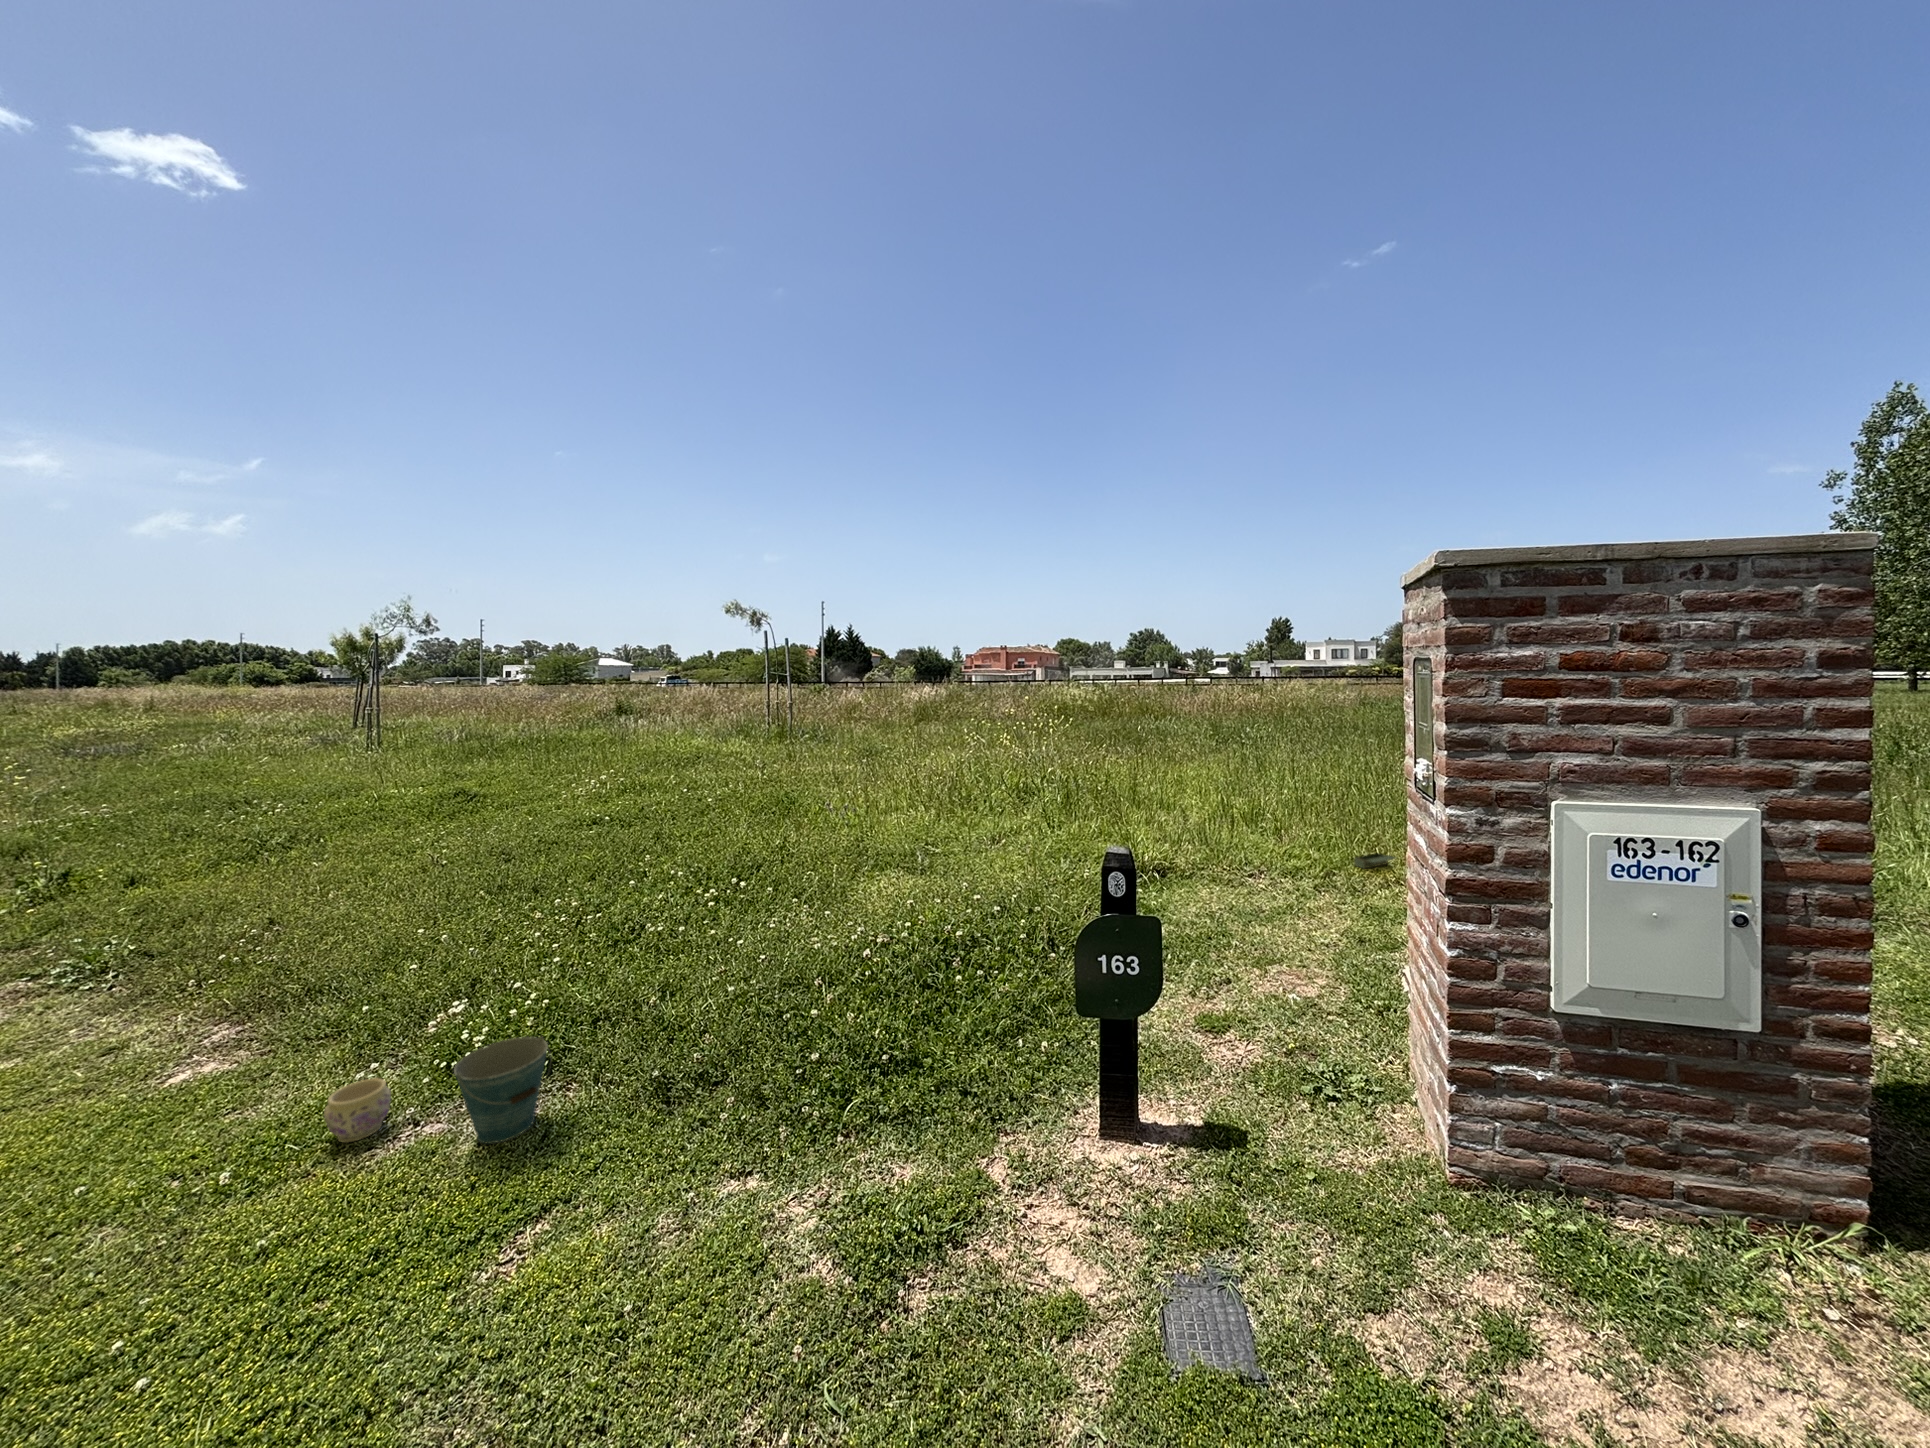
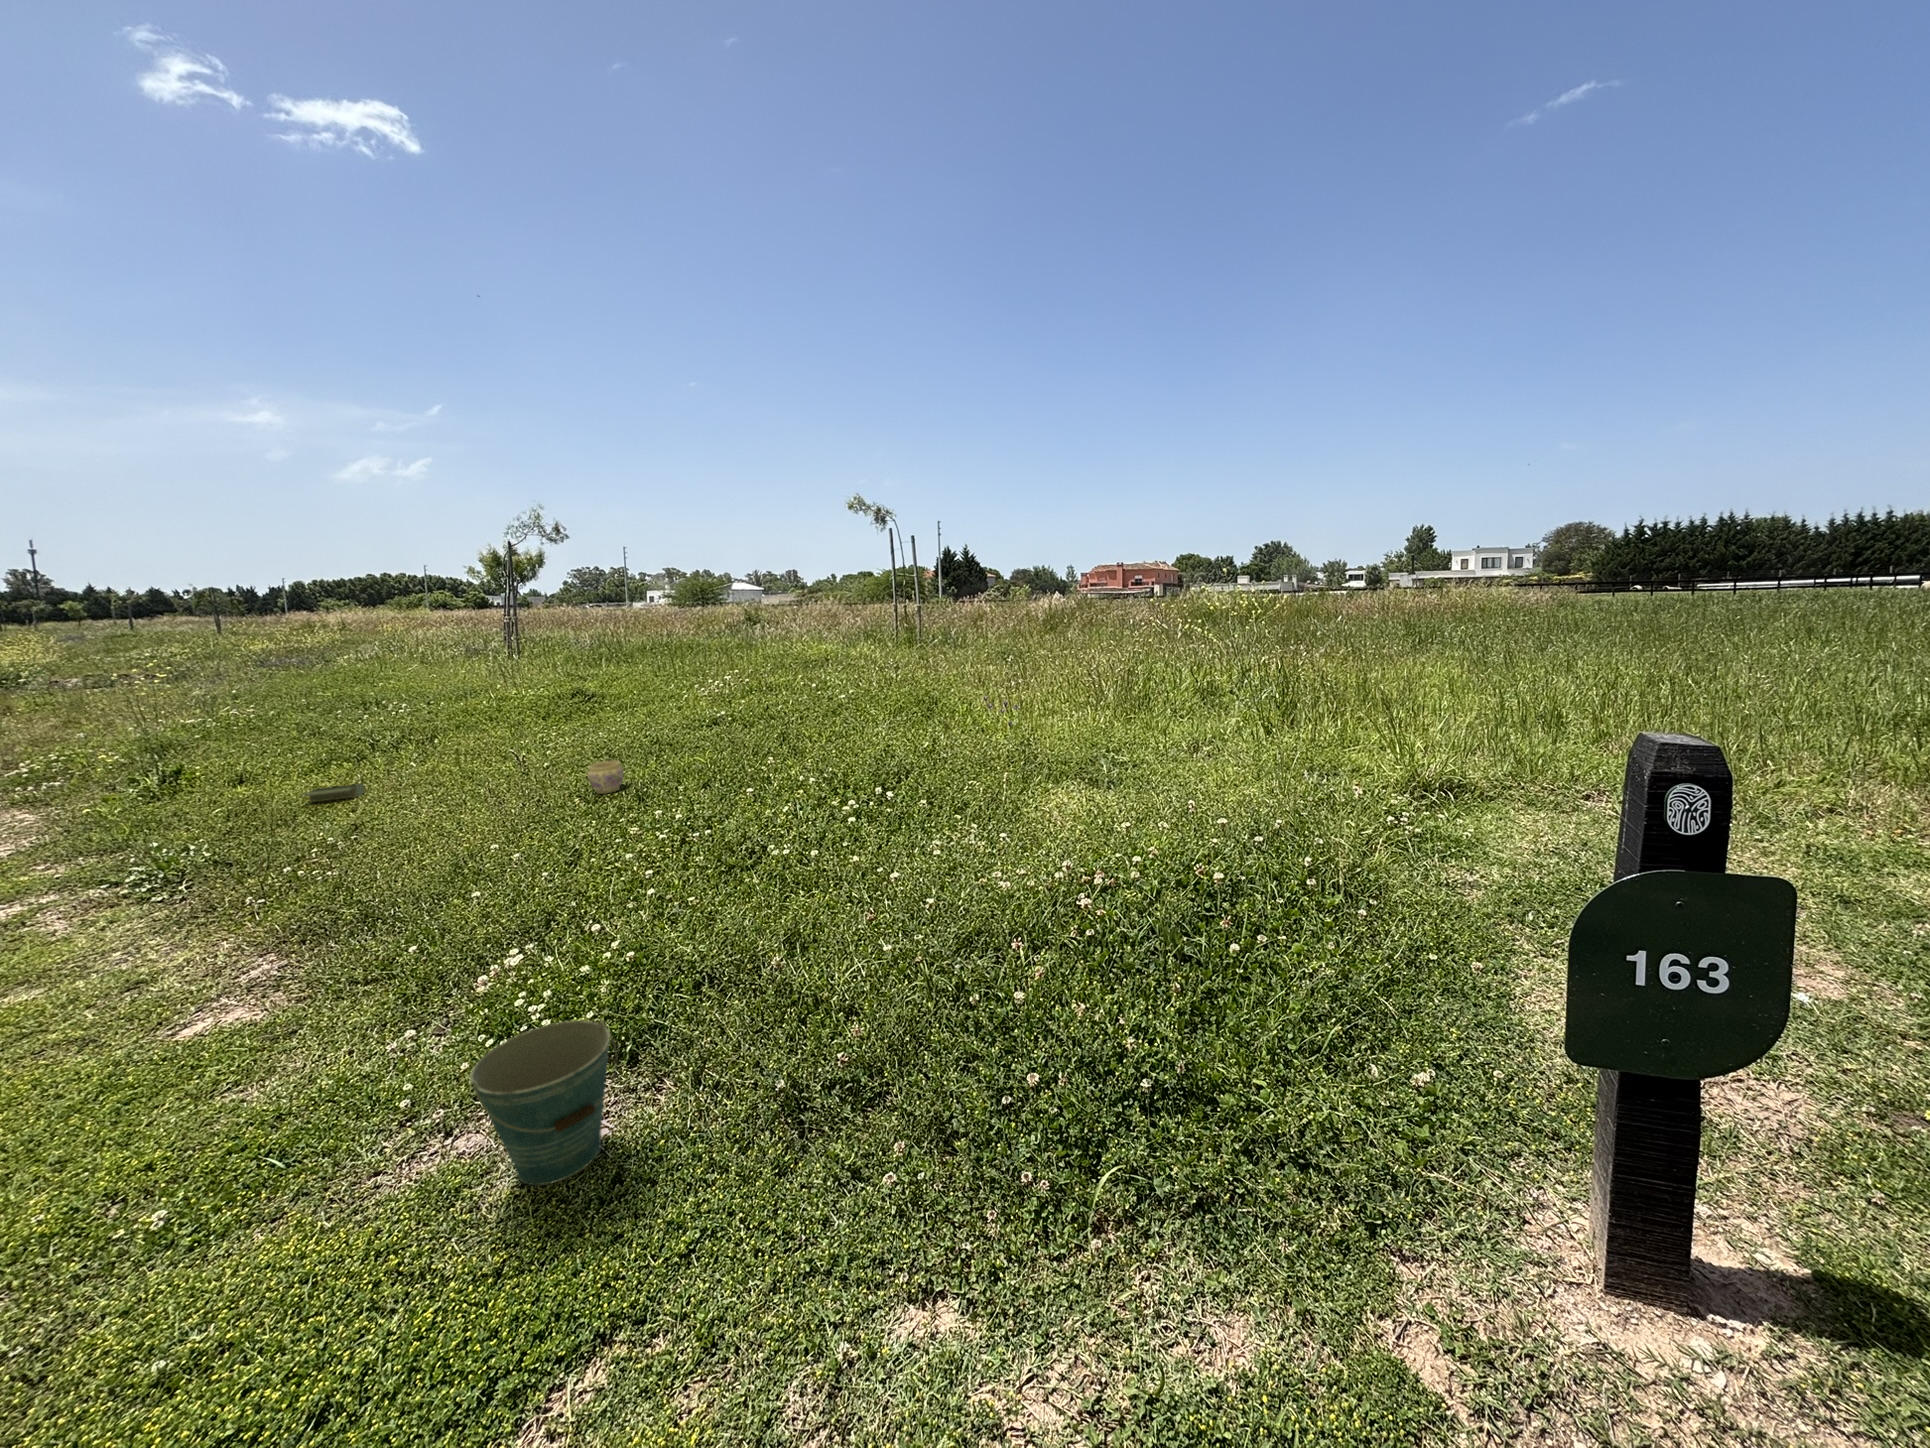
toolbox: present [1354,853,1396,869] -> present [302,783,364,803]
planter: present [324,1078,391,1143] -> present [587,760,623,794]

